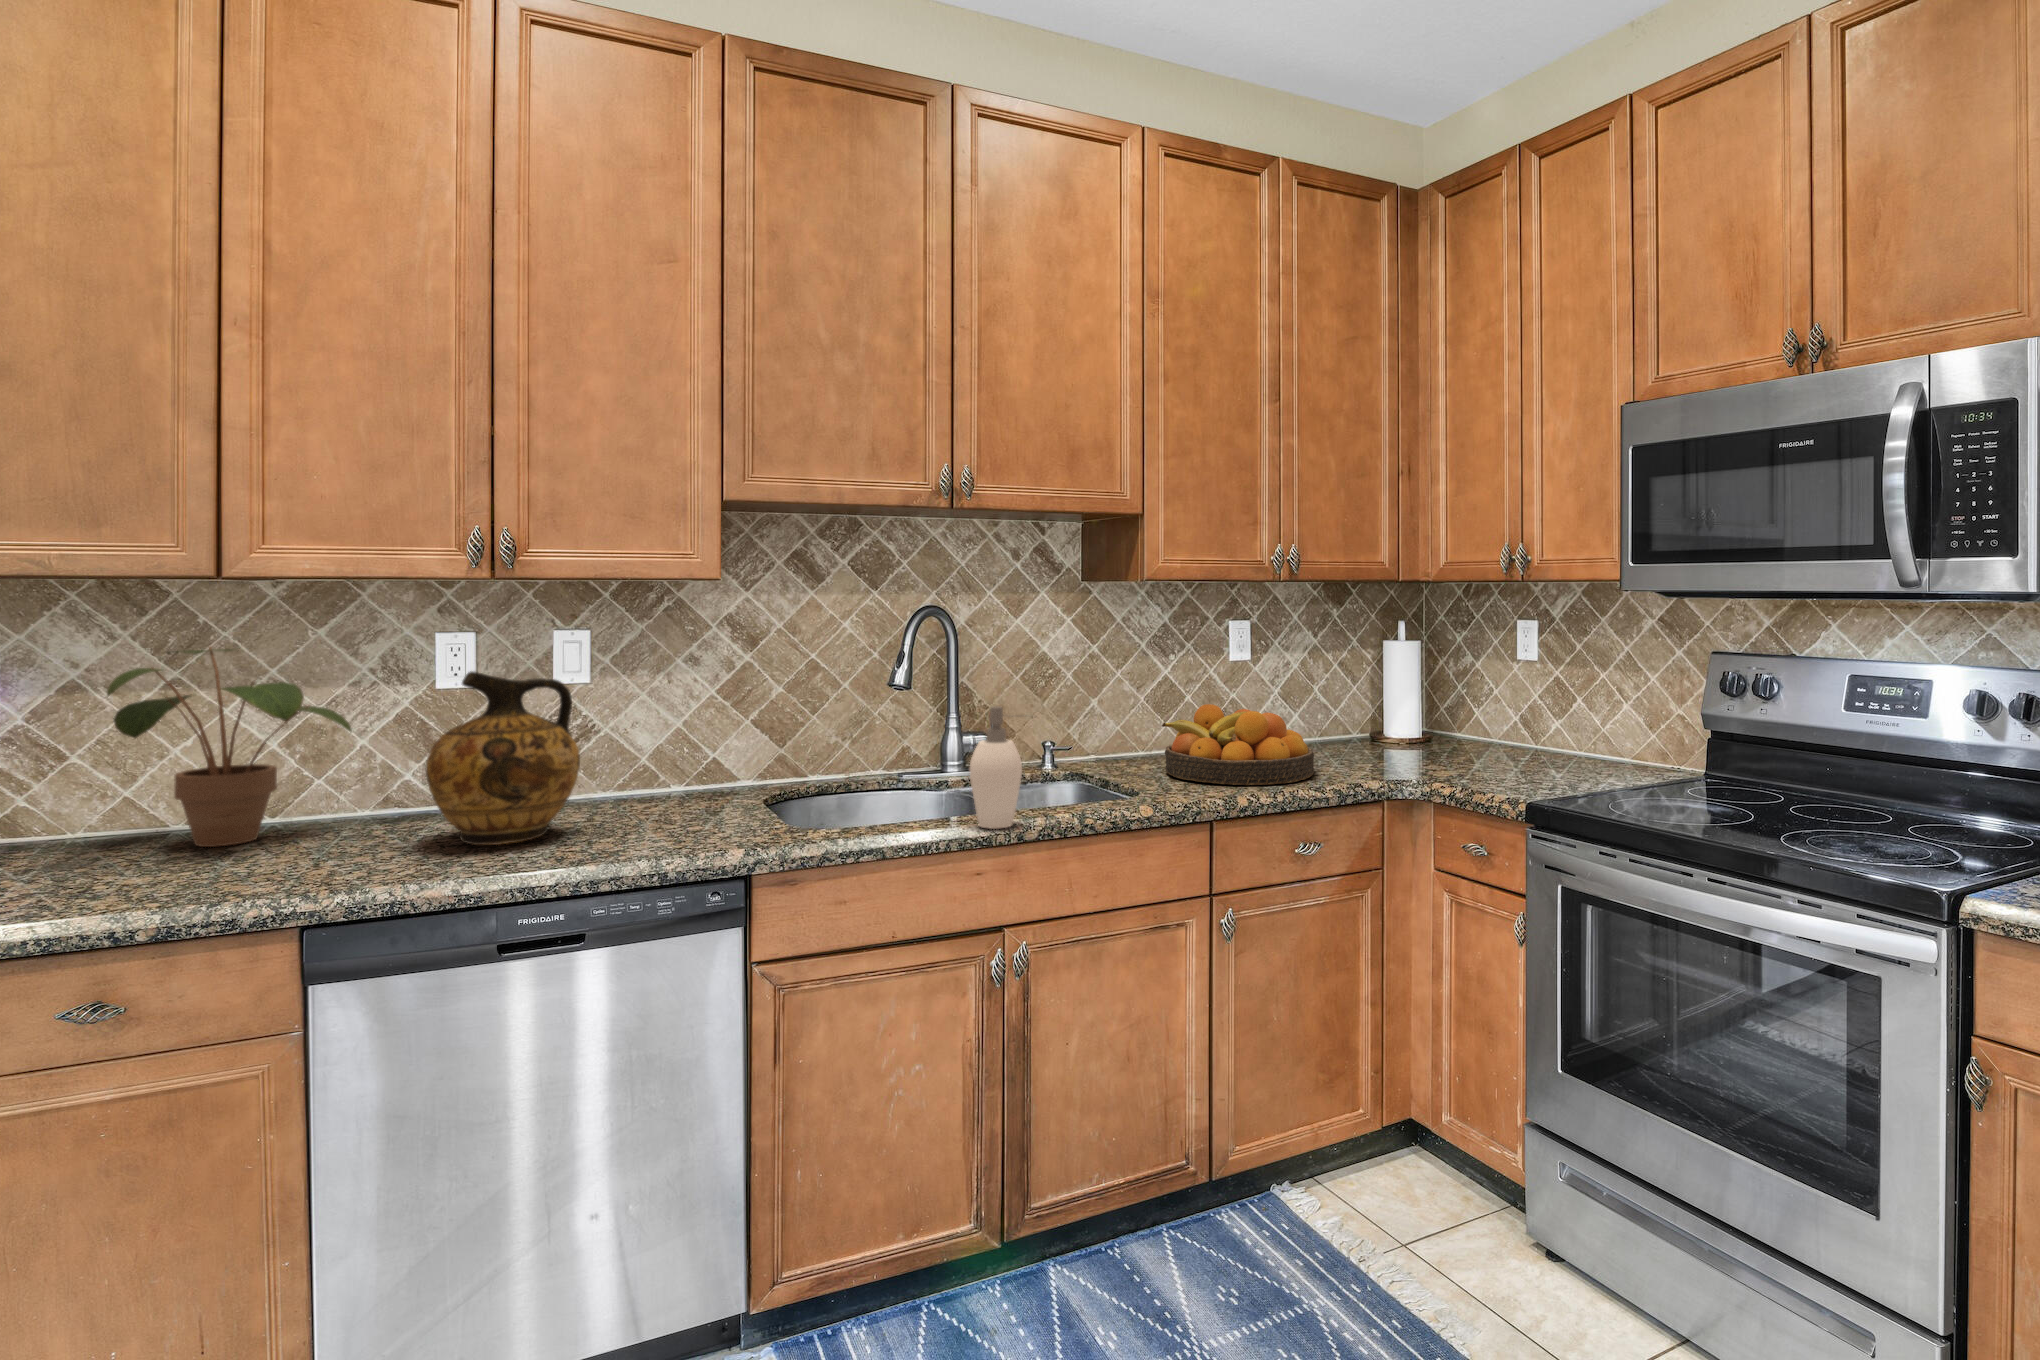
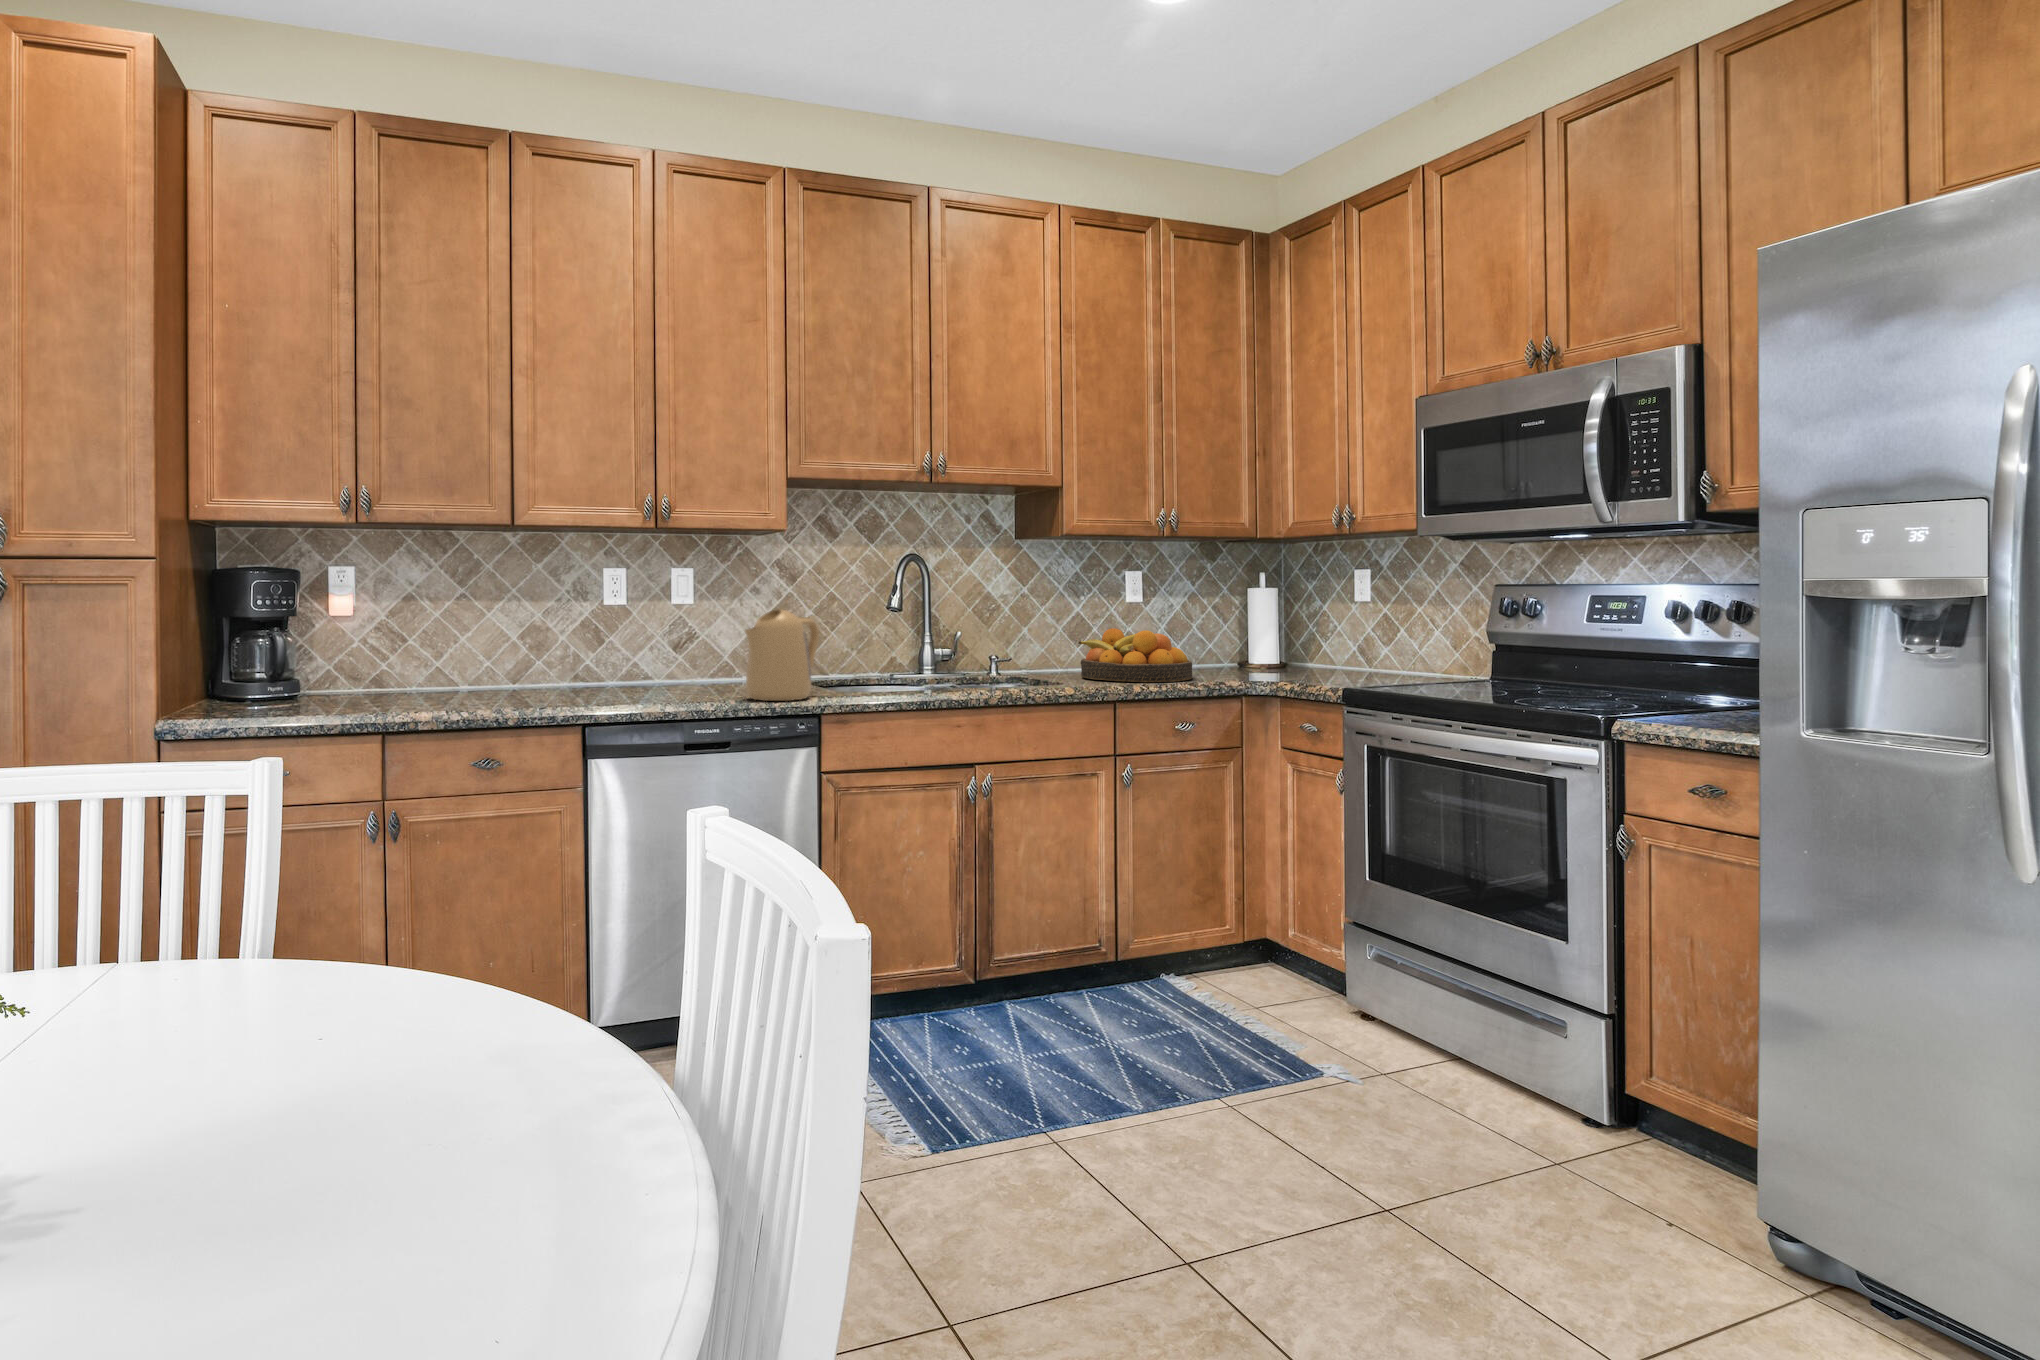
potted plant: present [107,647,352,847] -> none [433,574,561,695]
ceramic jug: present [426,671,580,845] -> none [614,588,702,696]
soap dispenser: present [970,706,1024,829] -> none [951,614,996,695]
kettle: none [626,707,763,857] -> present [745,609,819,701]

